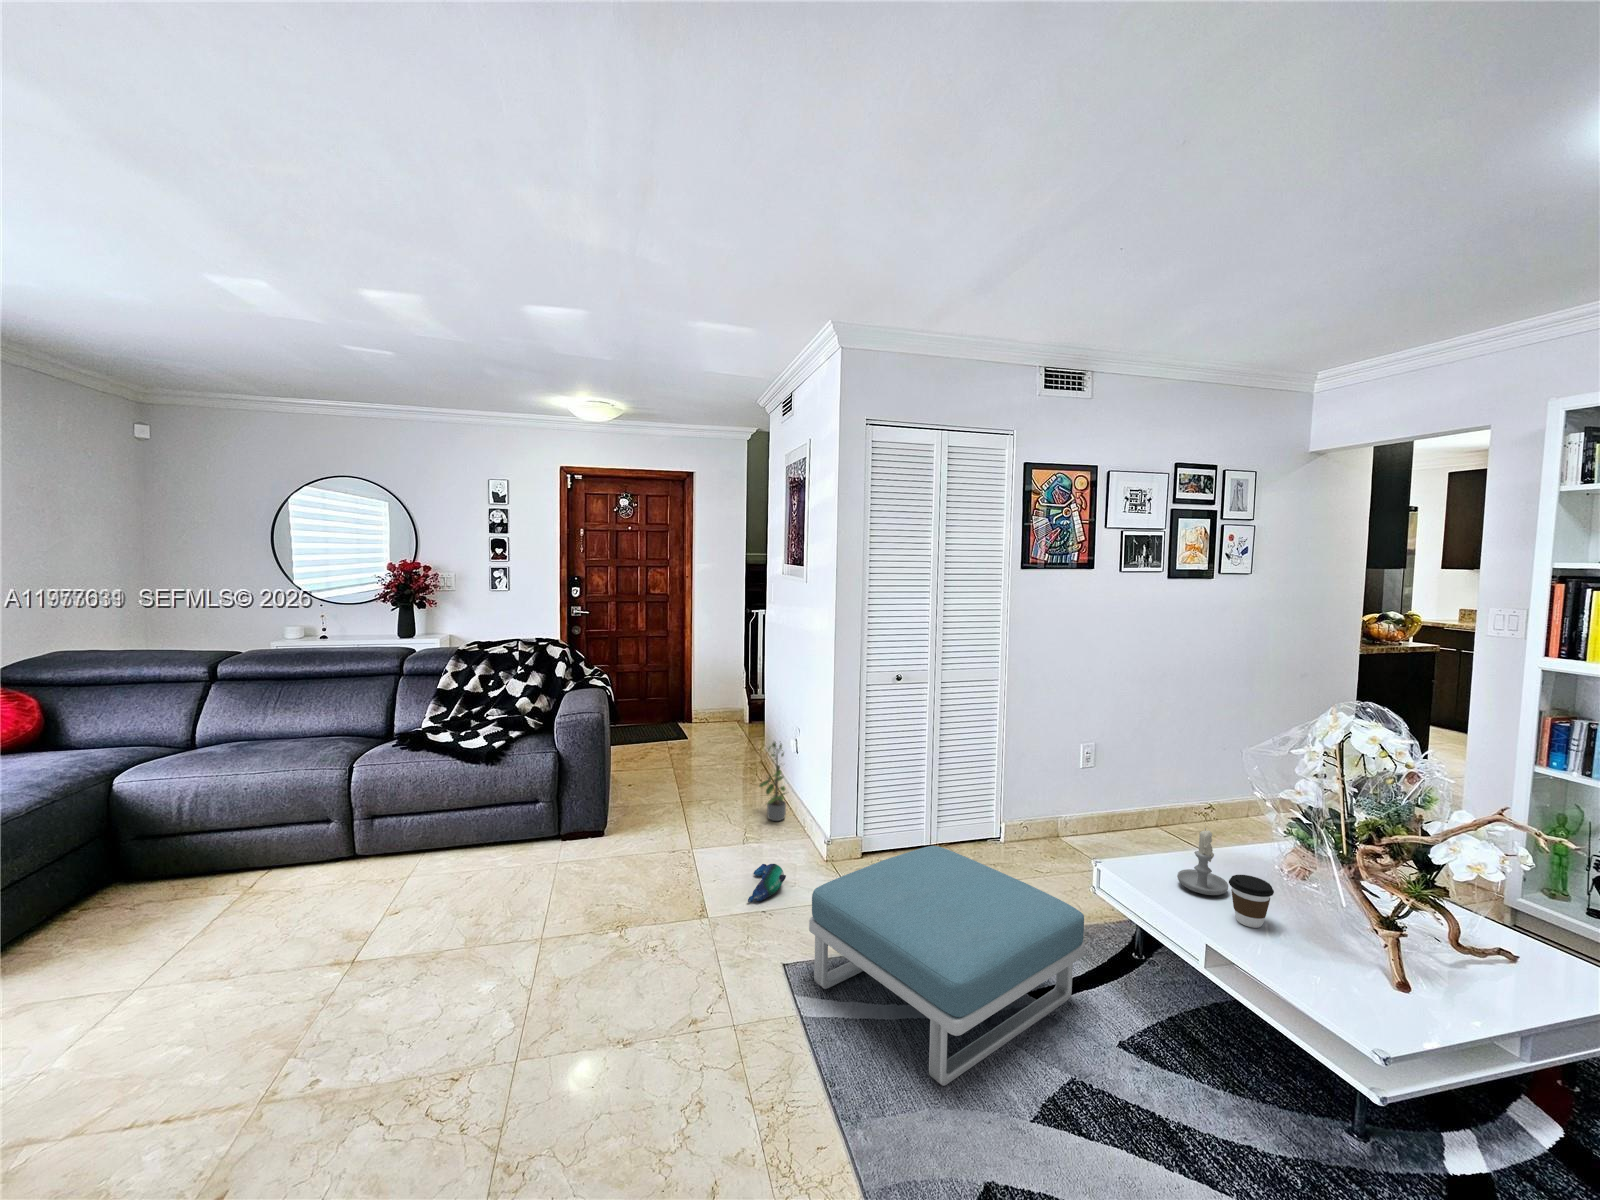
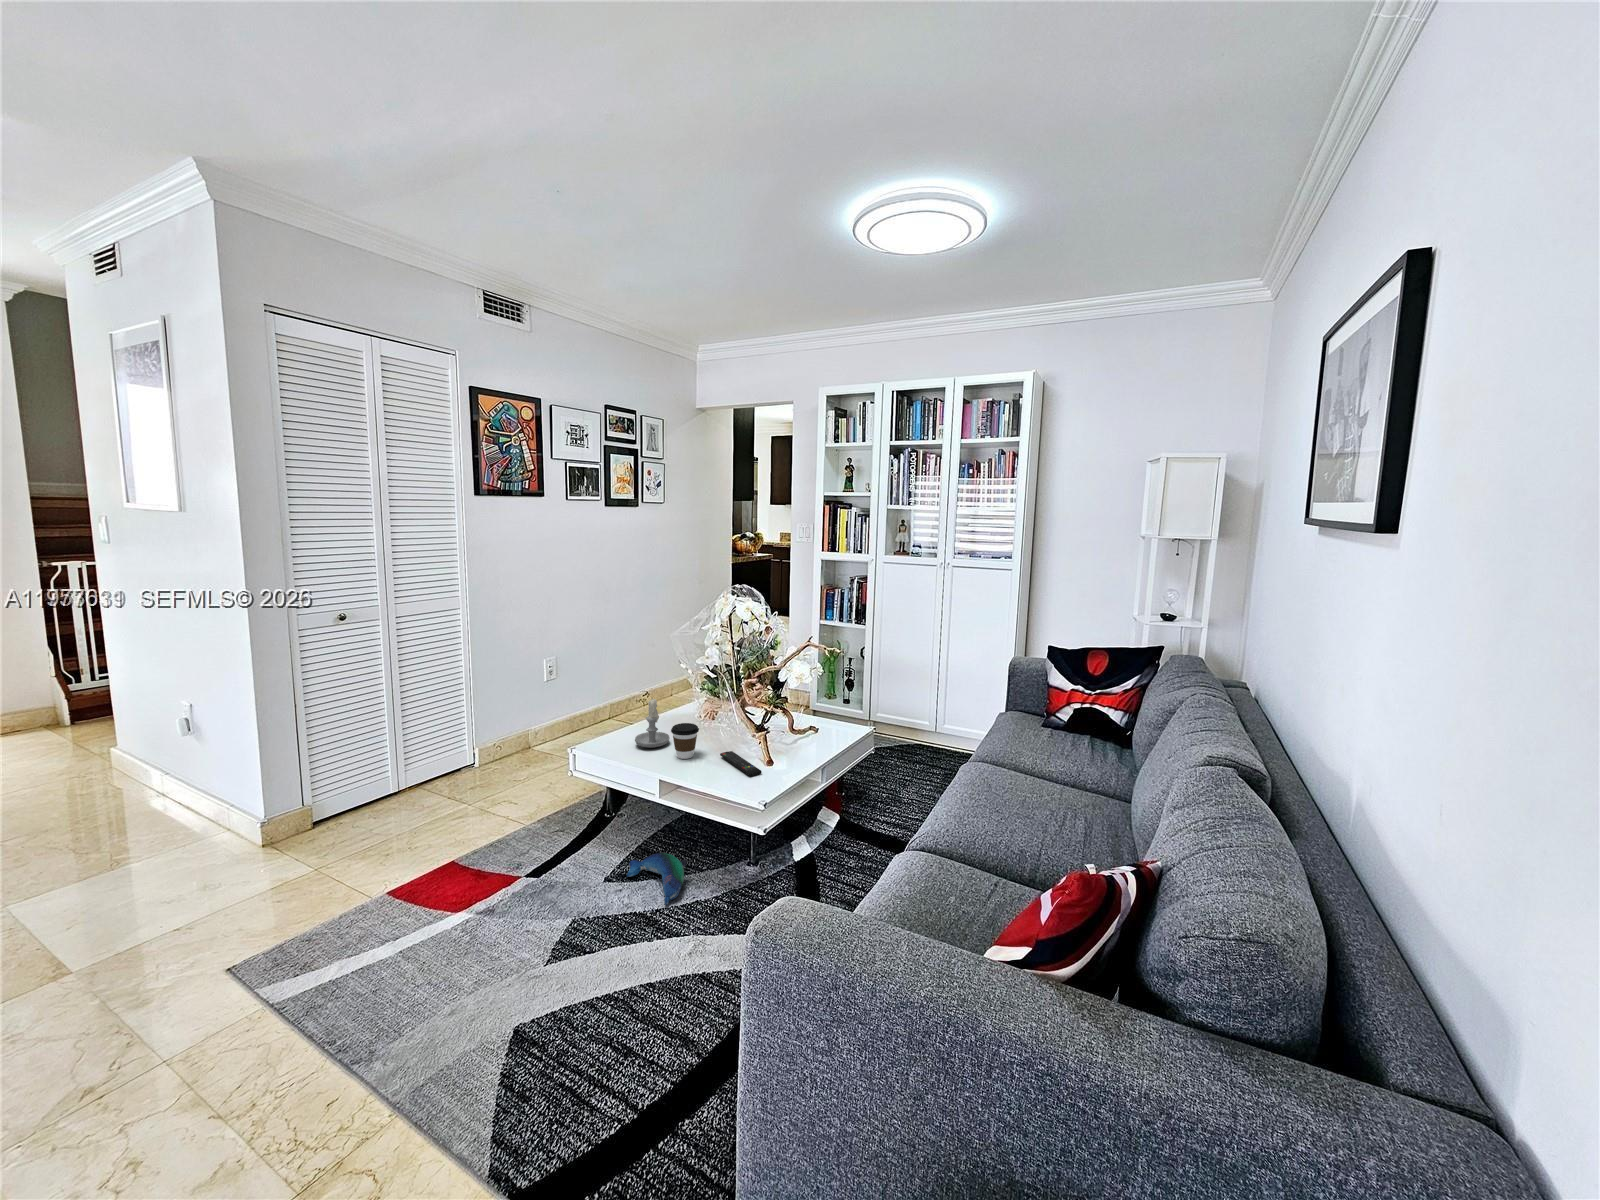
potted plant: present [759,742,786,821] -> none [126,721,184,825]
footstool: present [809,846,1085,1086] -> none [269,779,571,977]
plush toy: present [748,864,786,902] -> present [627,853,687,905]
remote control: none [1308,938,1383,999] -> present [720,751,762,776]

